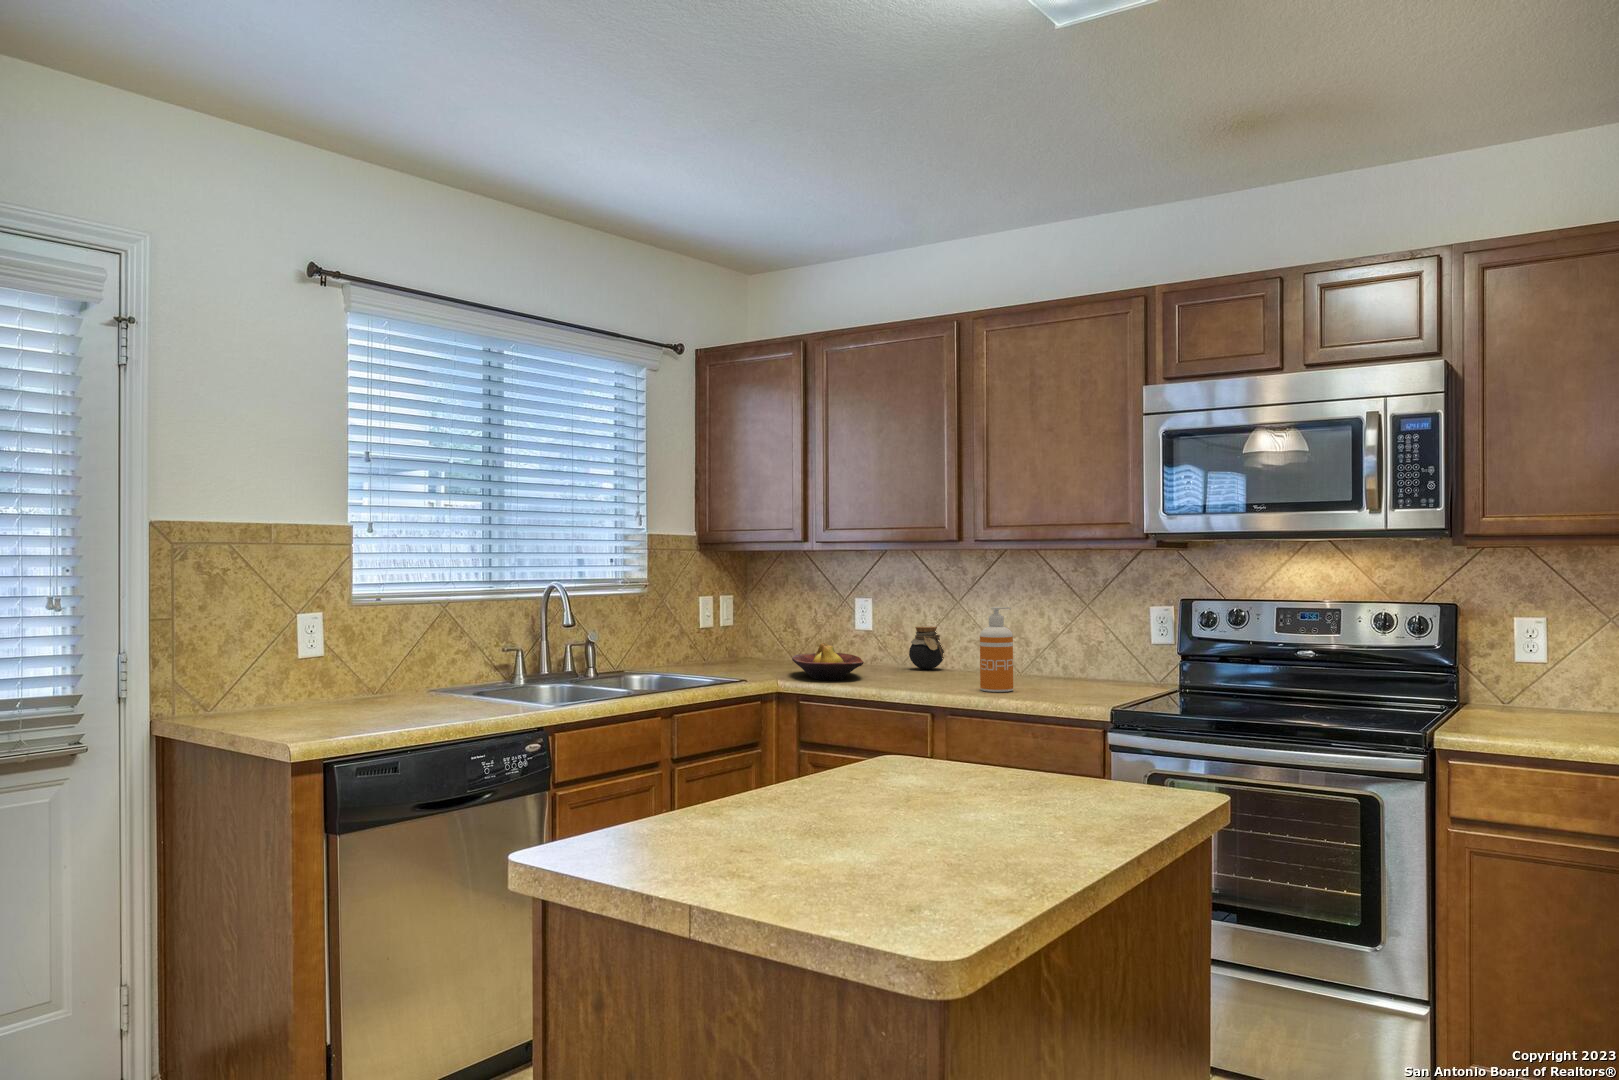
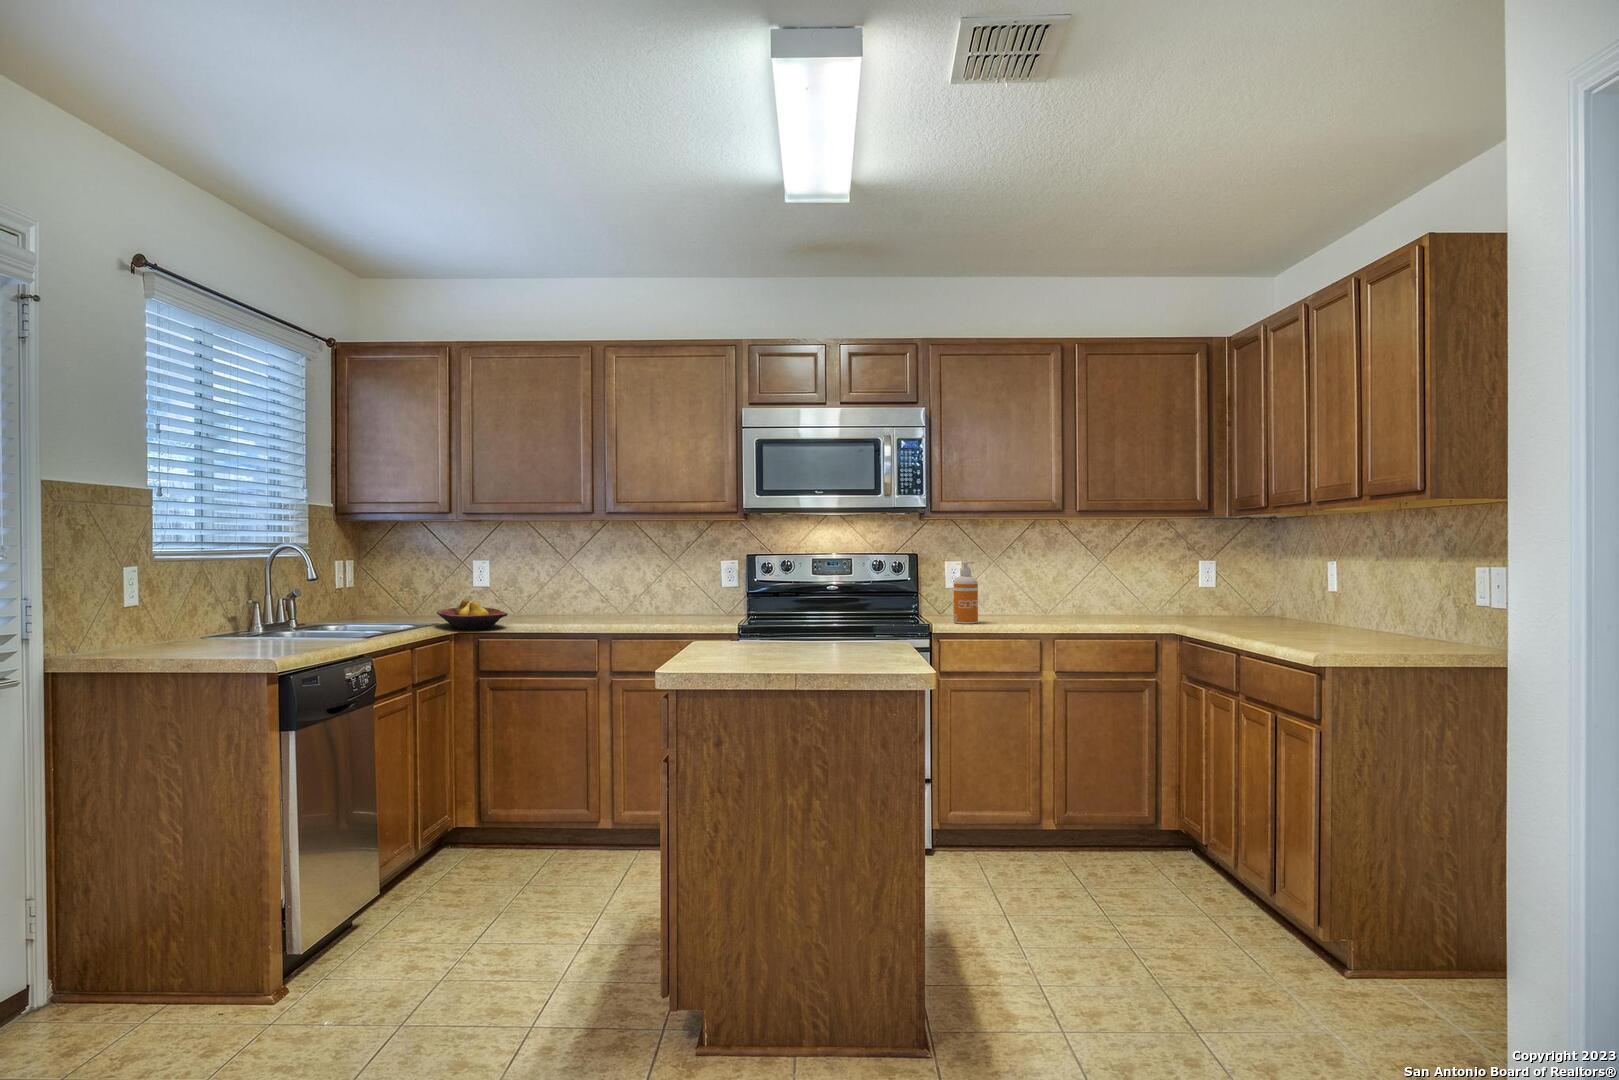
soap dispenser: present [980,607,1013,692] -> present [954,562,978,624]
jar: present [909,627,944,669] -> none [528,582,559,616]

